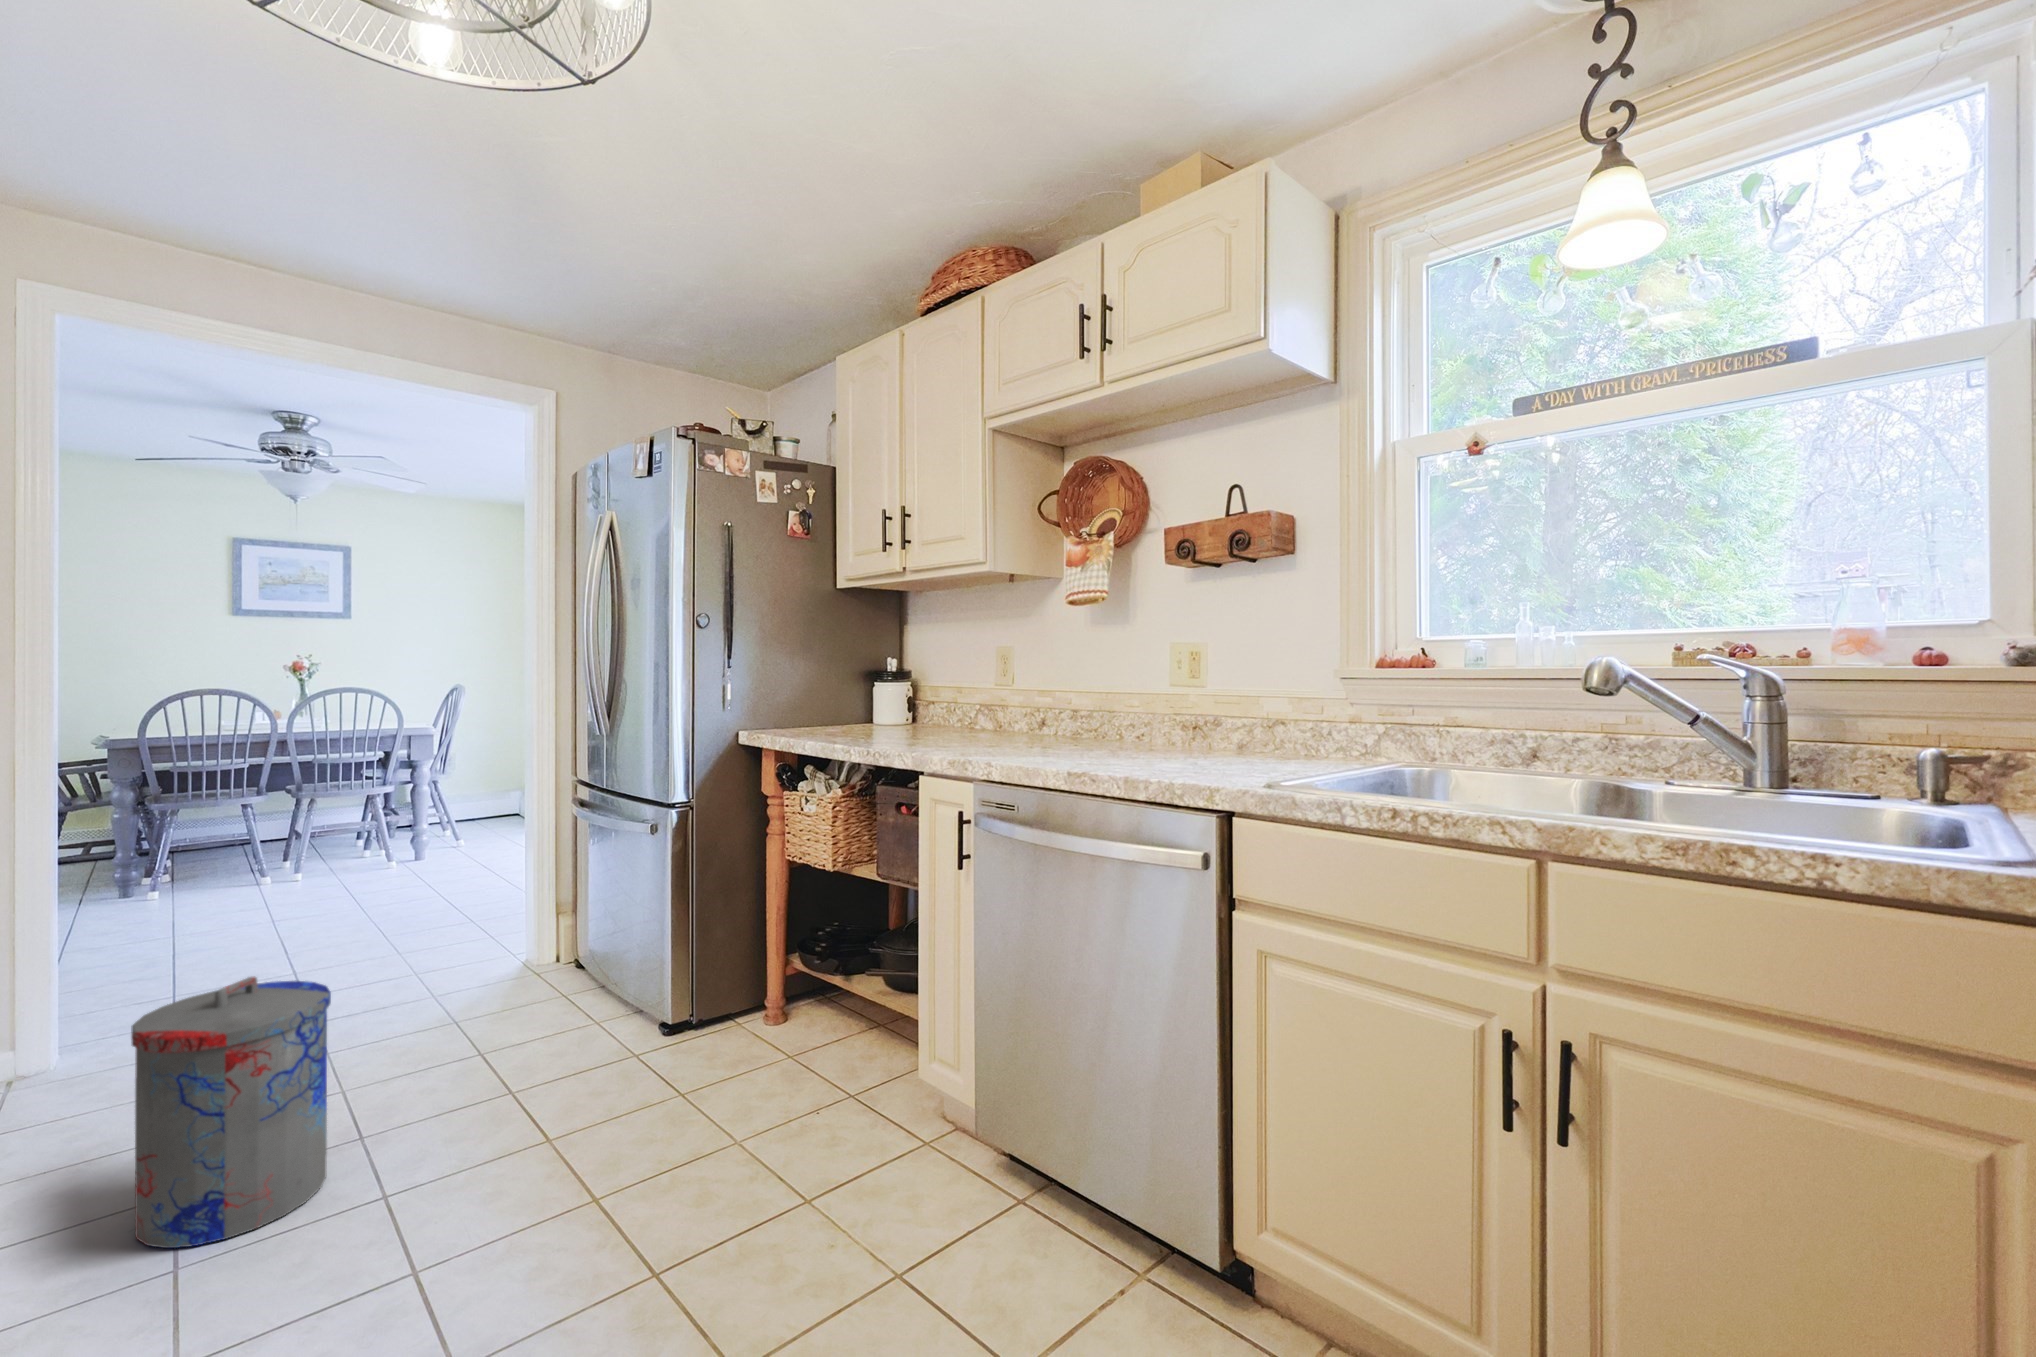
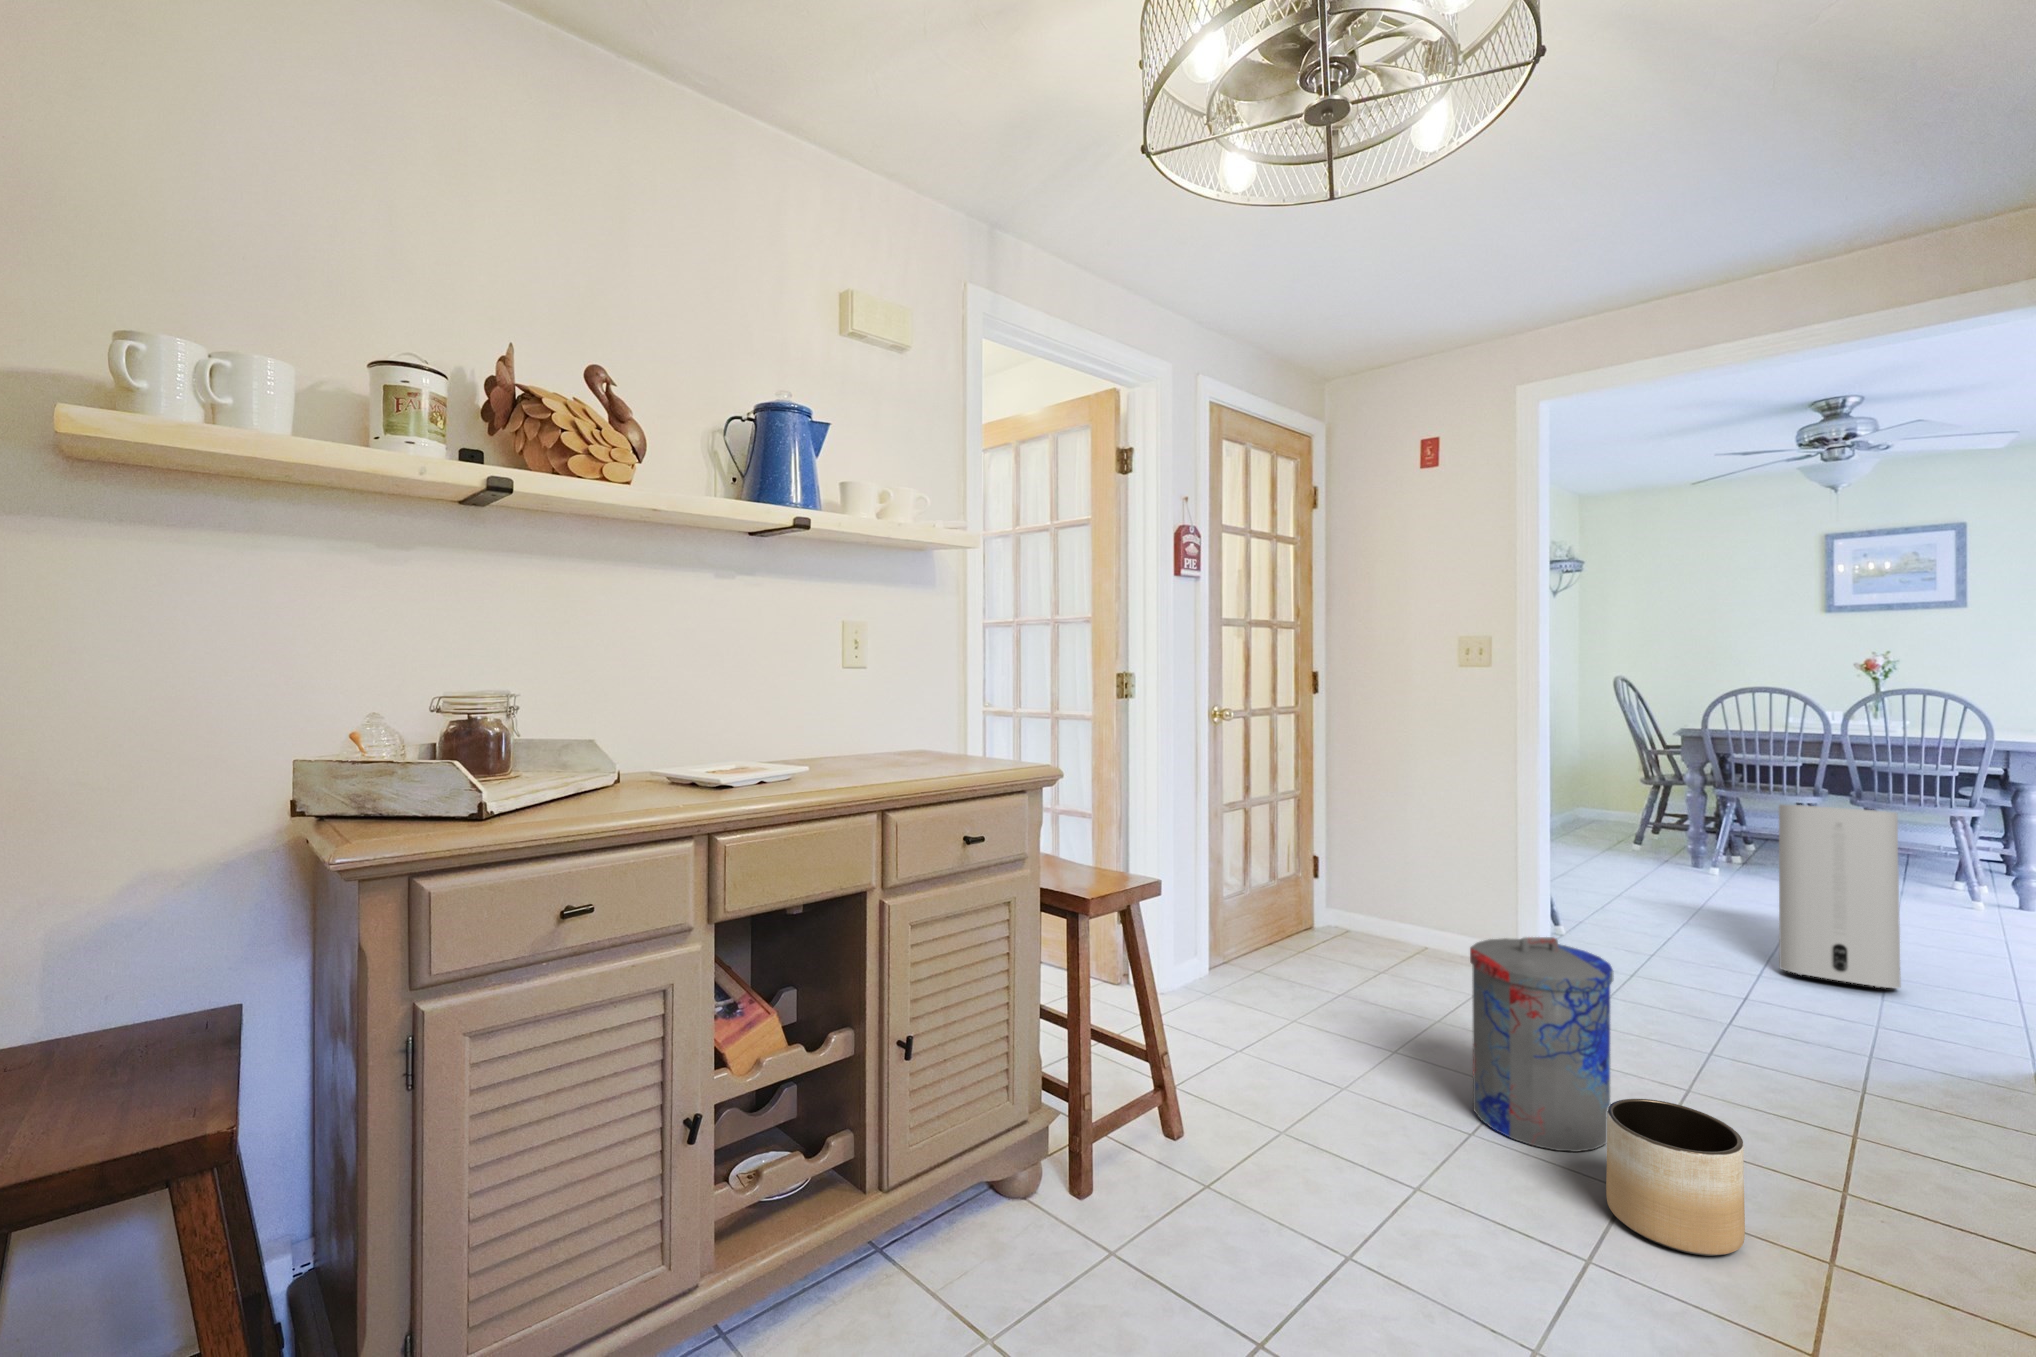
air purifier: none [304,791,410,958] -> present [1779,804,1901,988]
planter: none [379,1075,506,1223] -> present [1606,1099,1745,1256]

